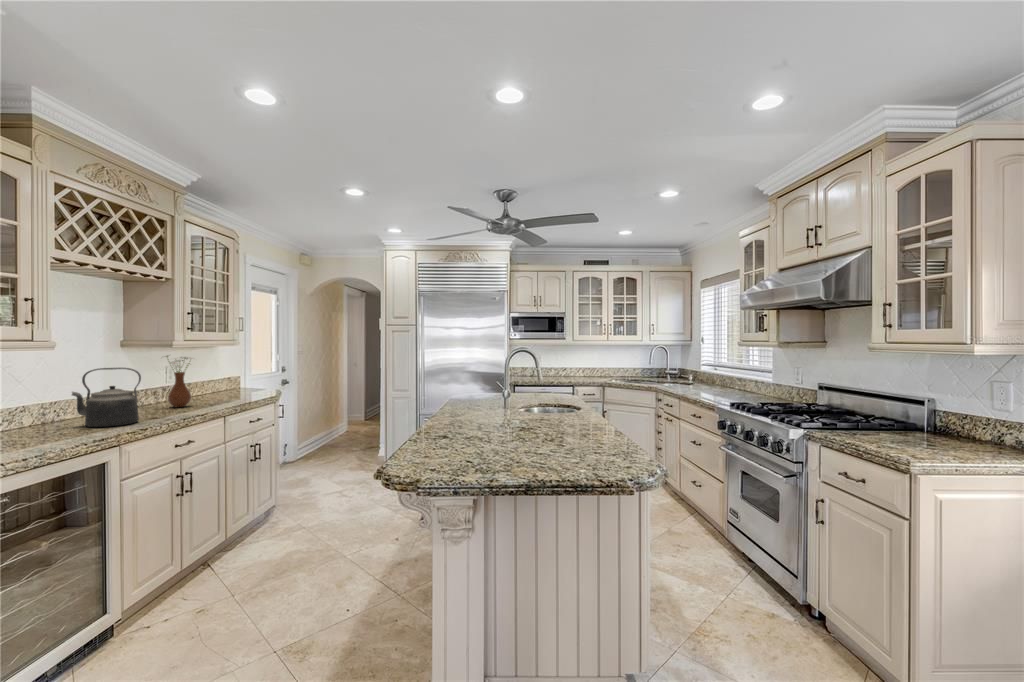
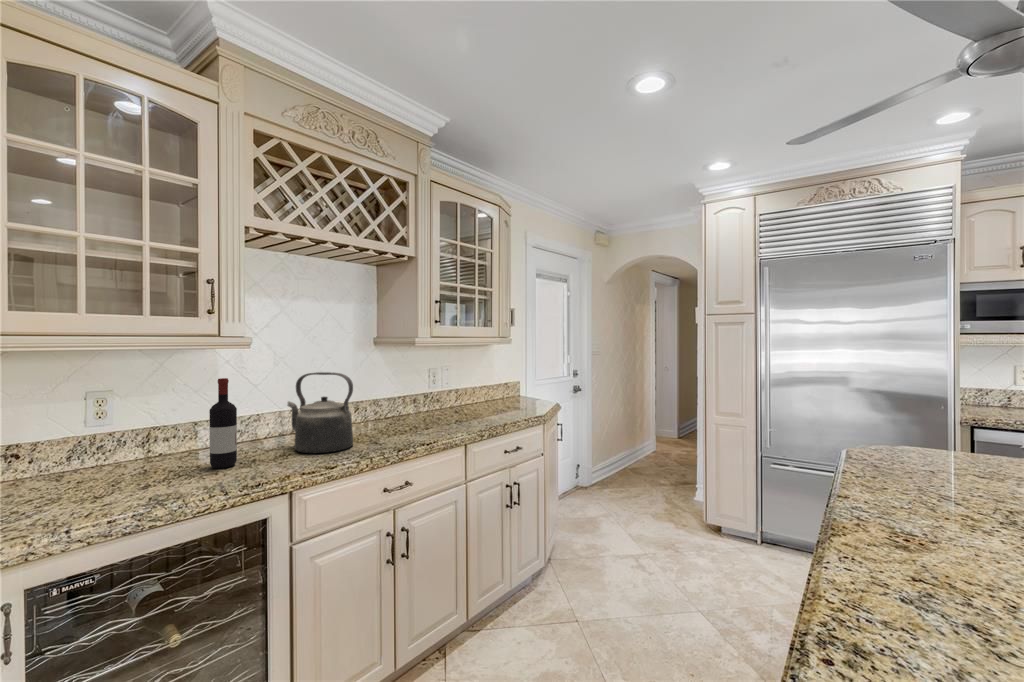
vase: present [166,355,192,407] -> none [409,355,444,424]
wine bottle: none [27,373,52,440] -> present [209,378,237,468]

